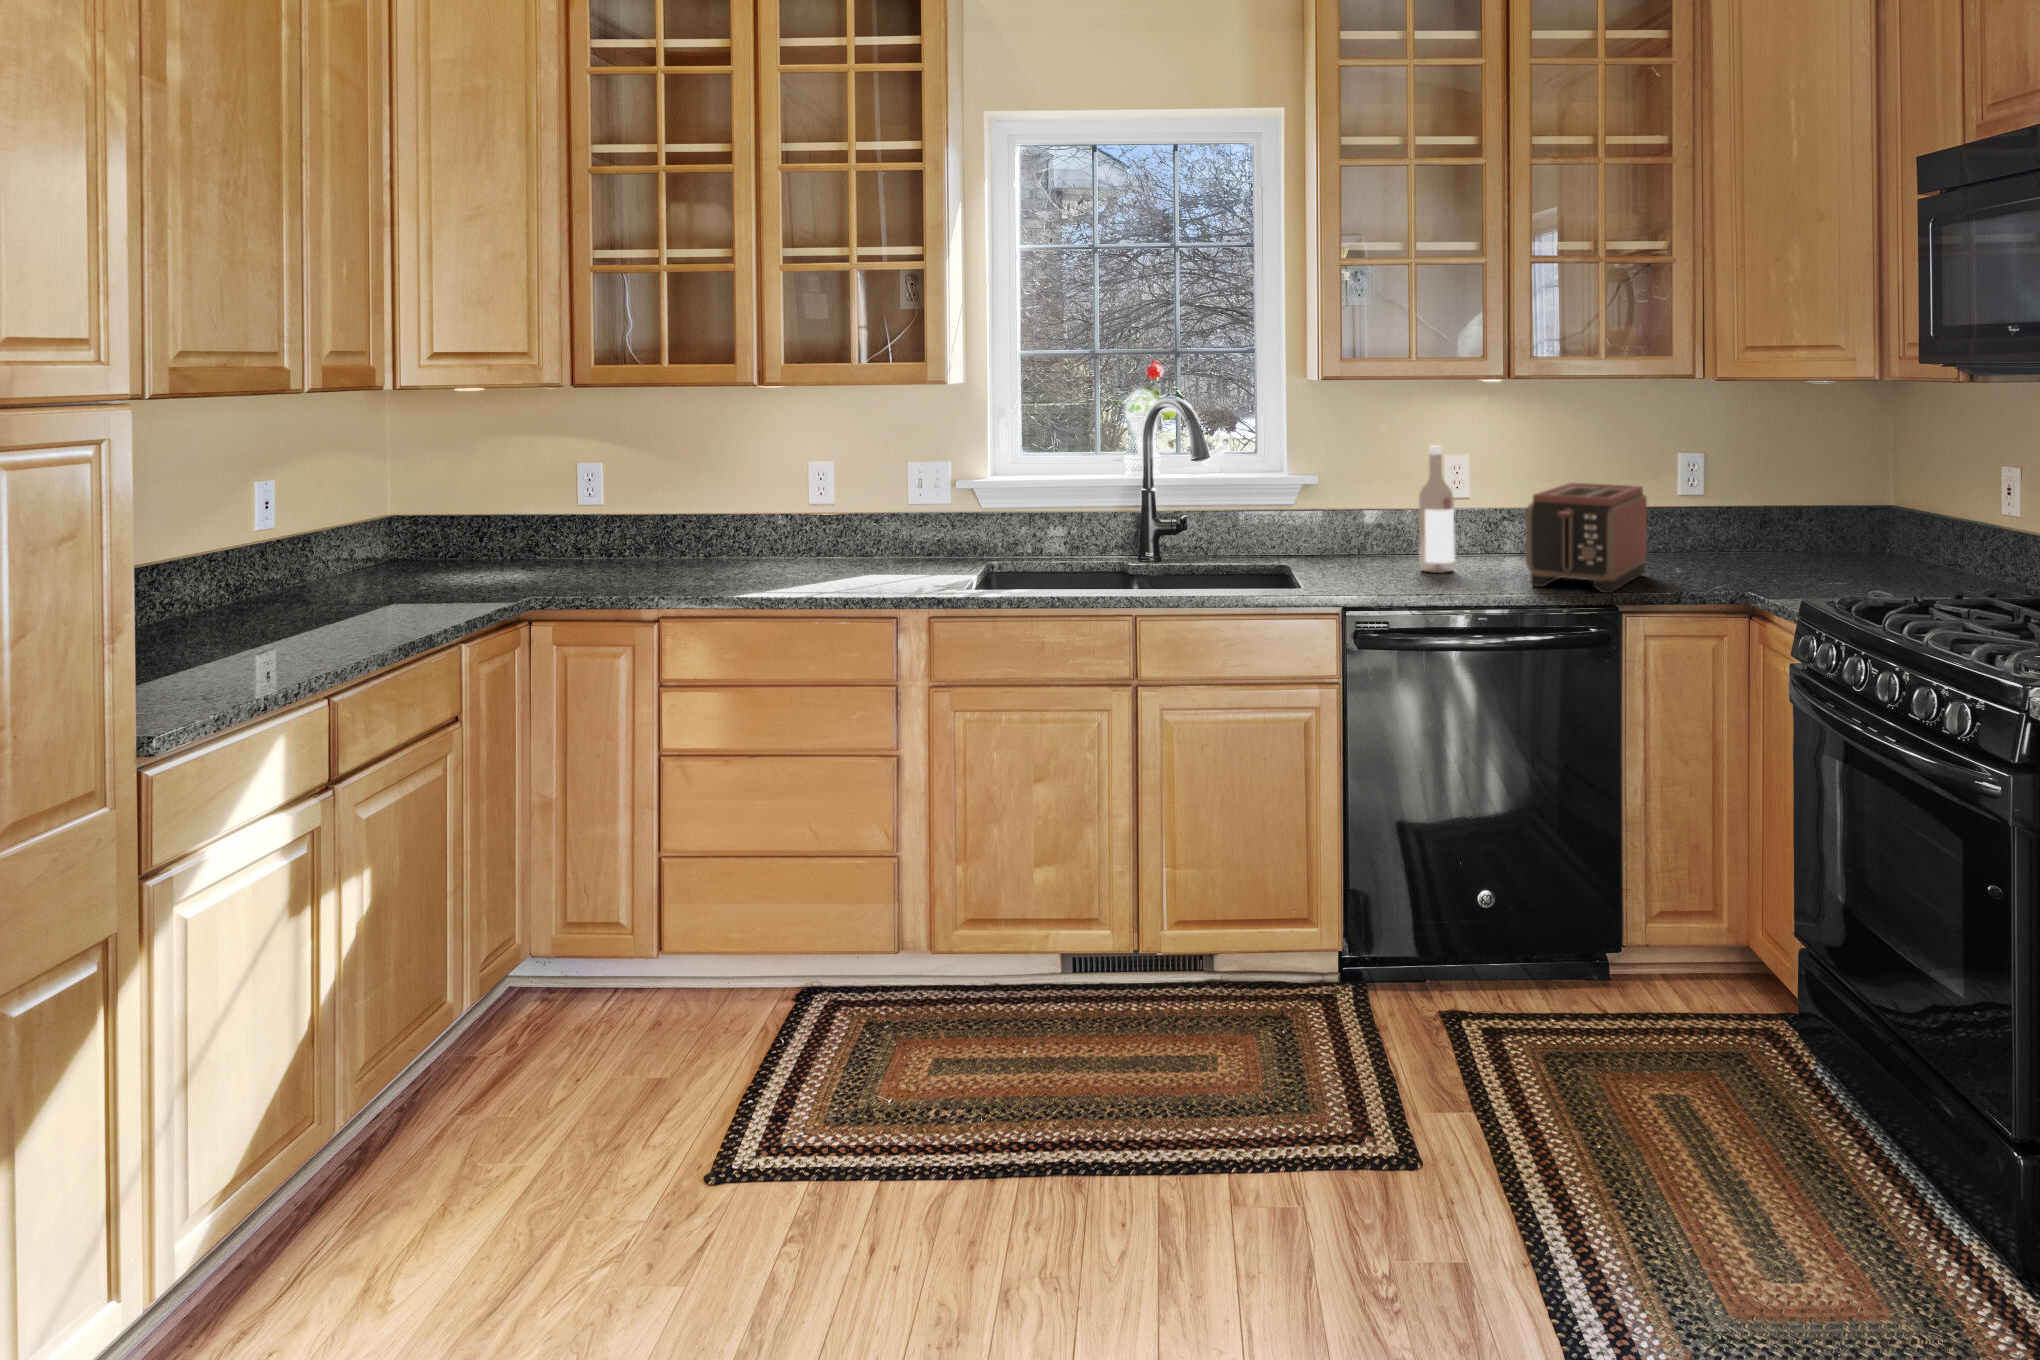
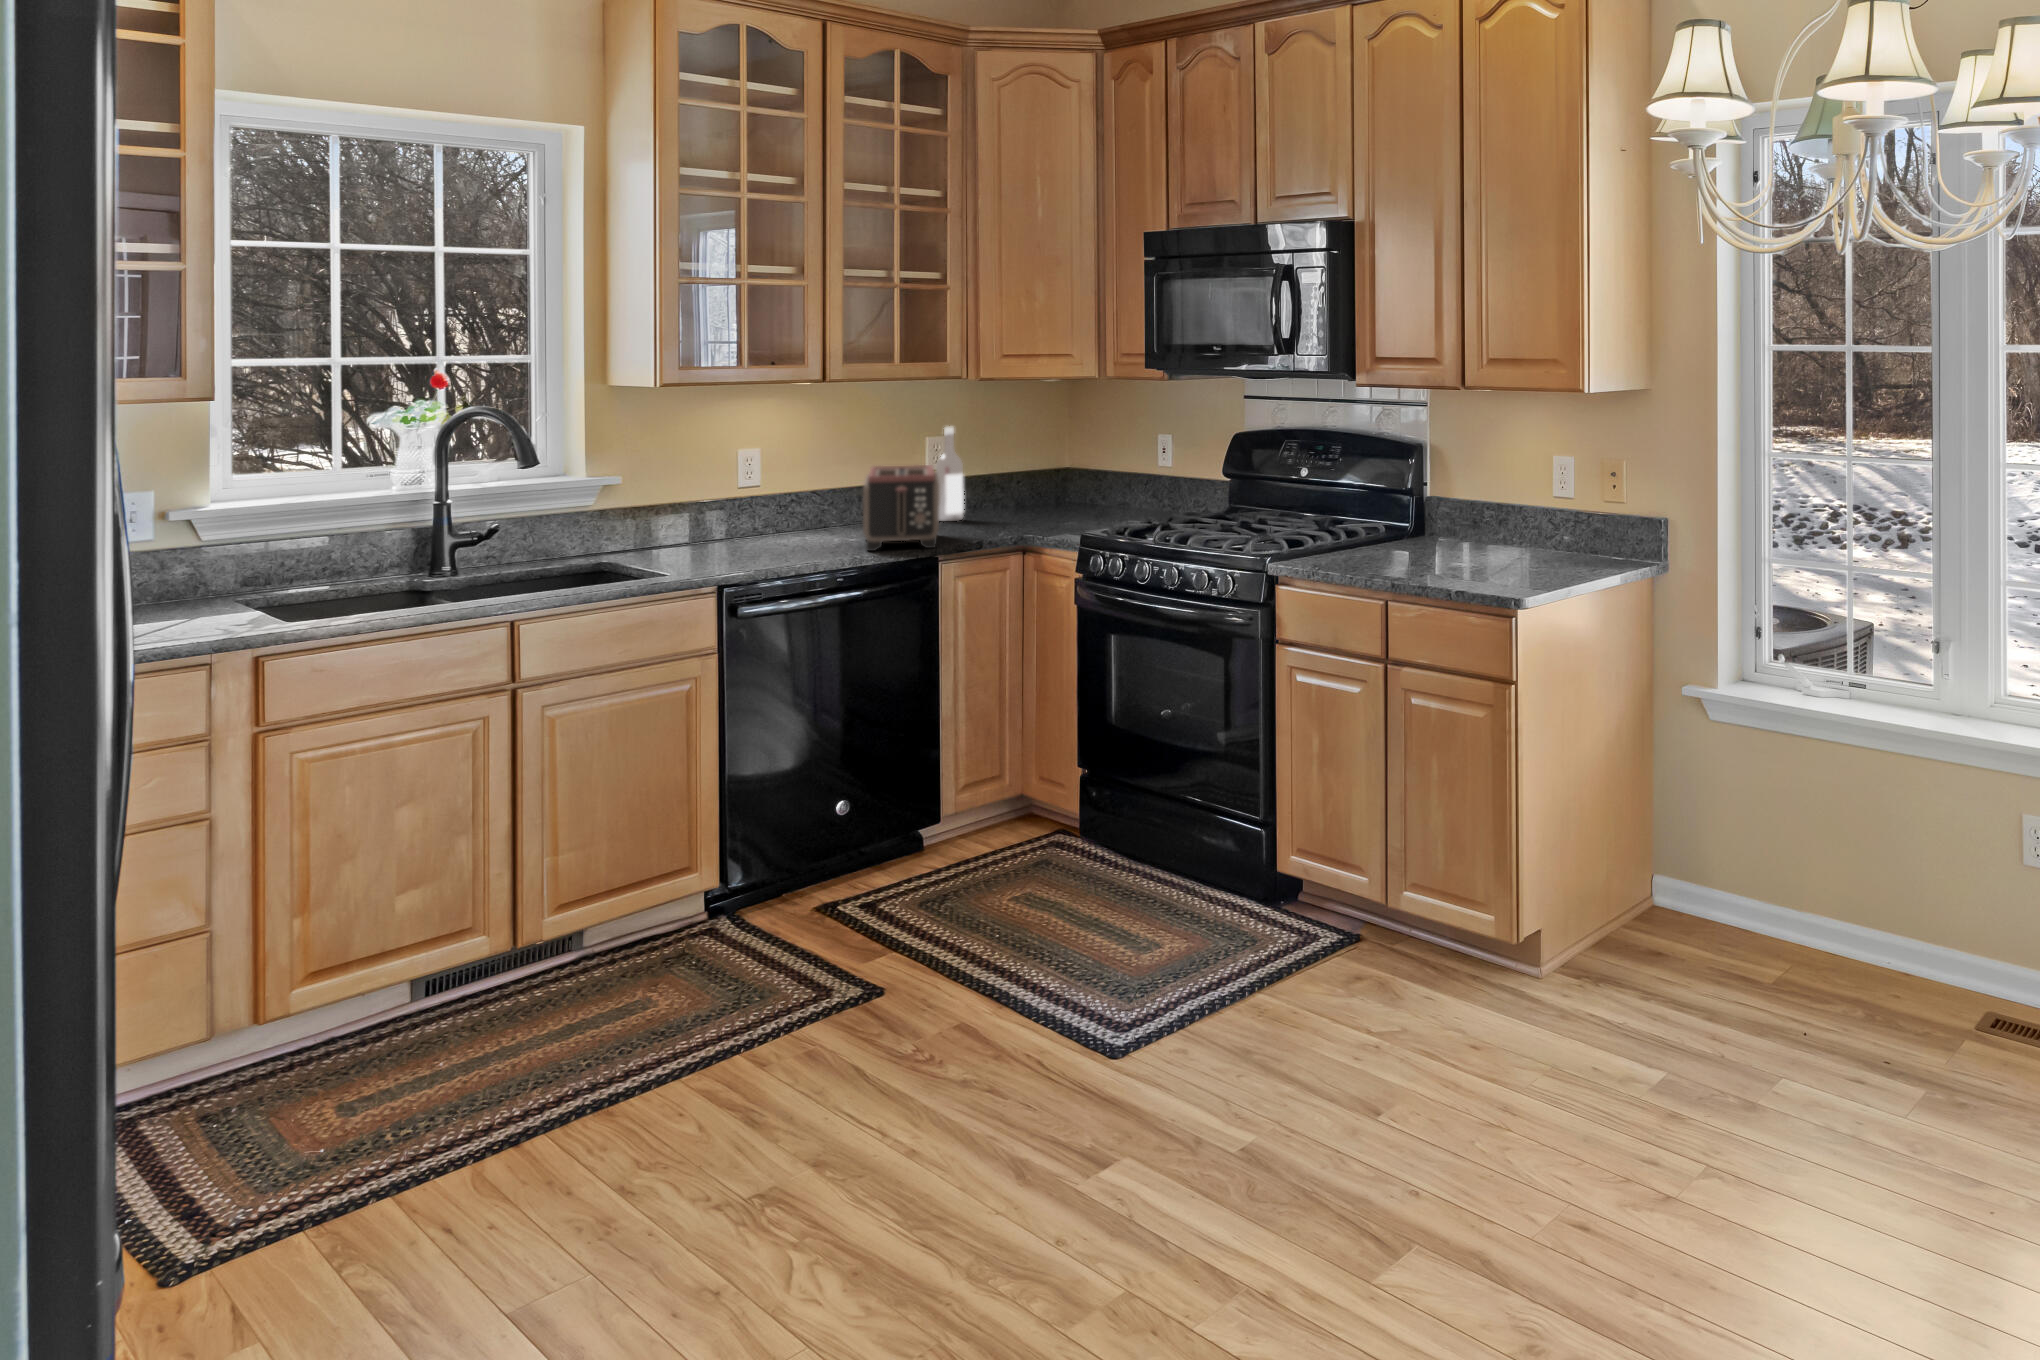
wine bottle: present [1419,445,1455,573] -> present [936,427,964,521]

